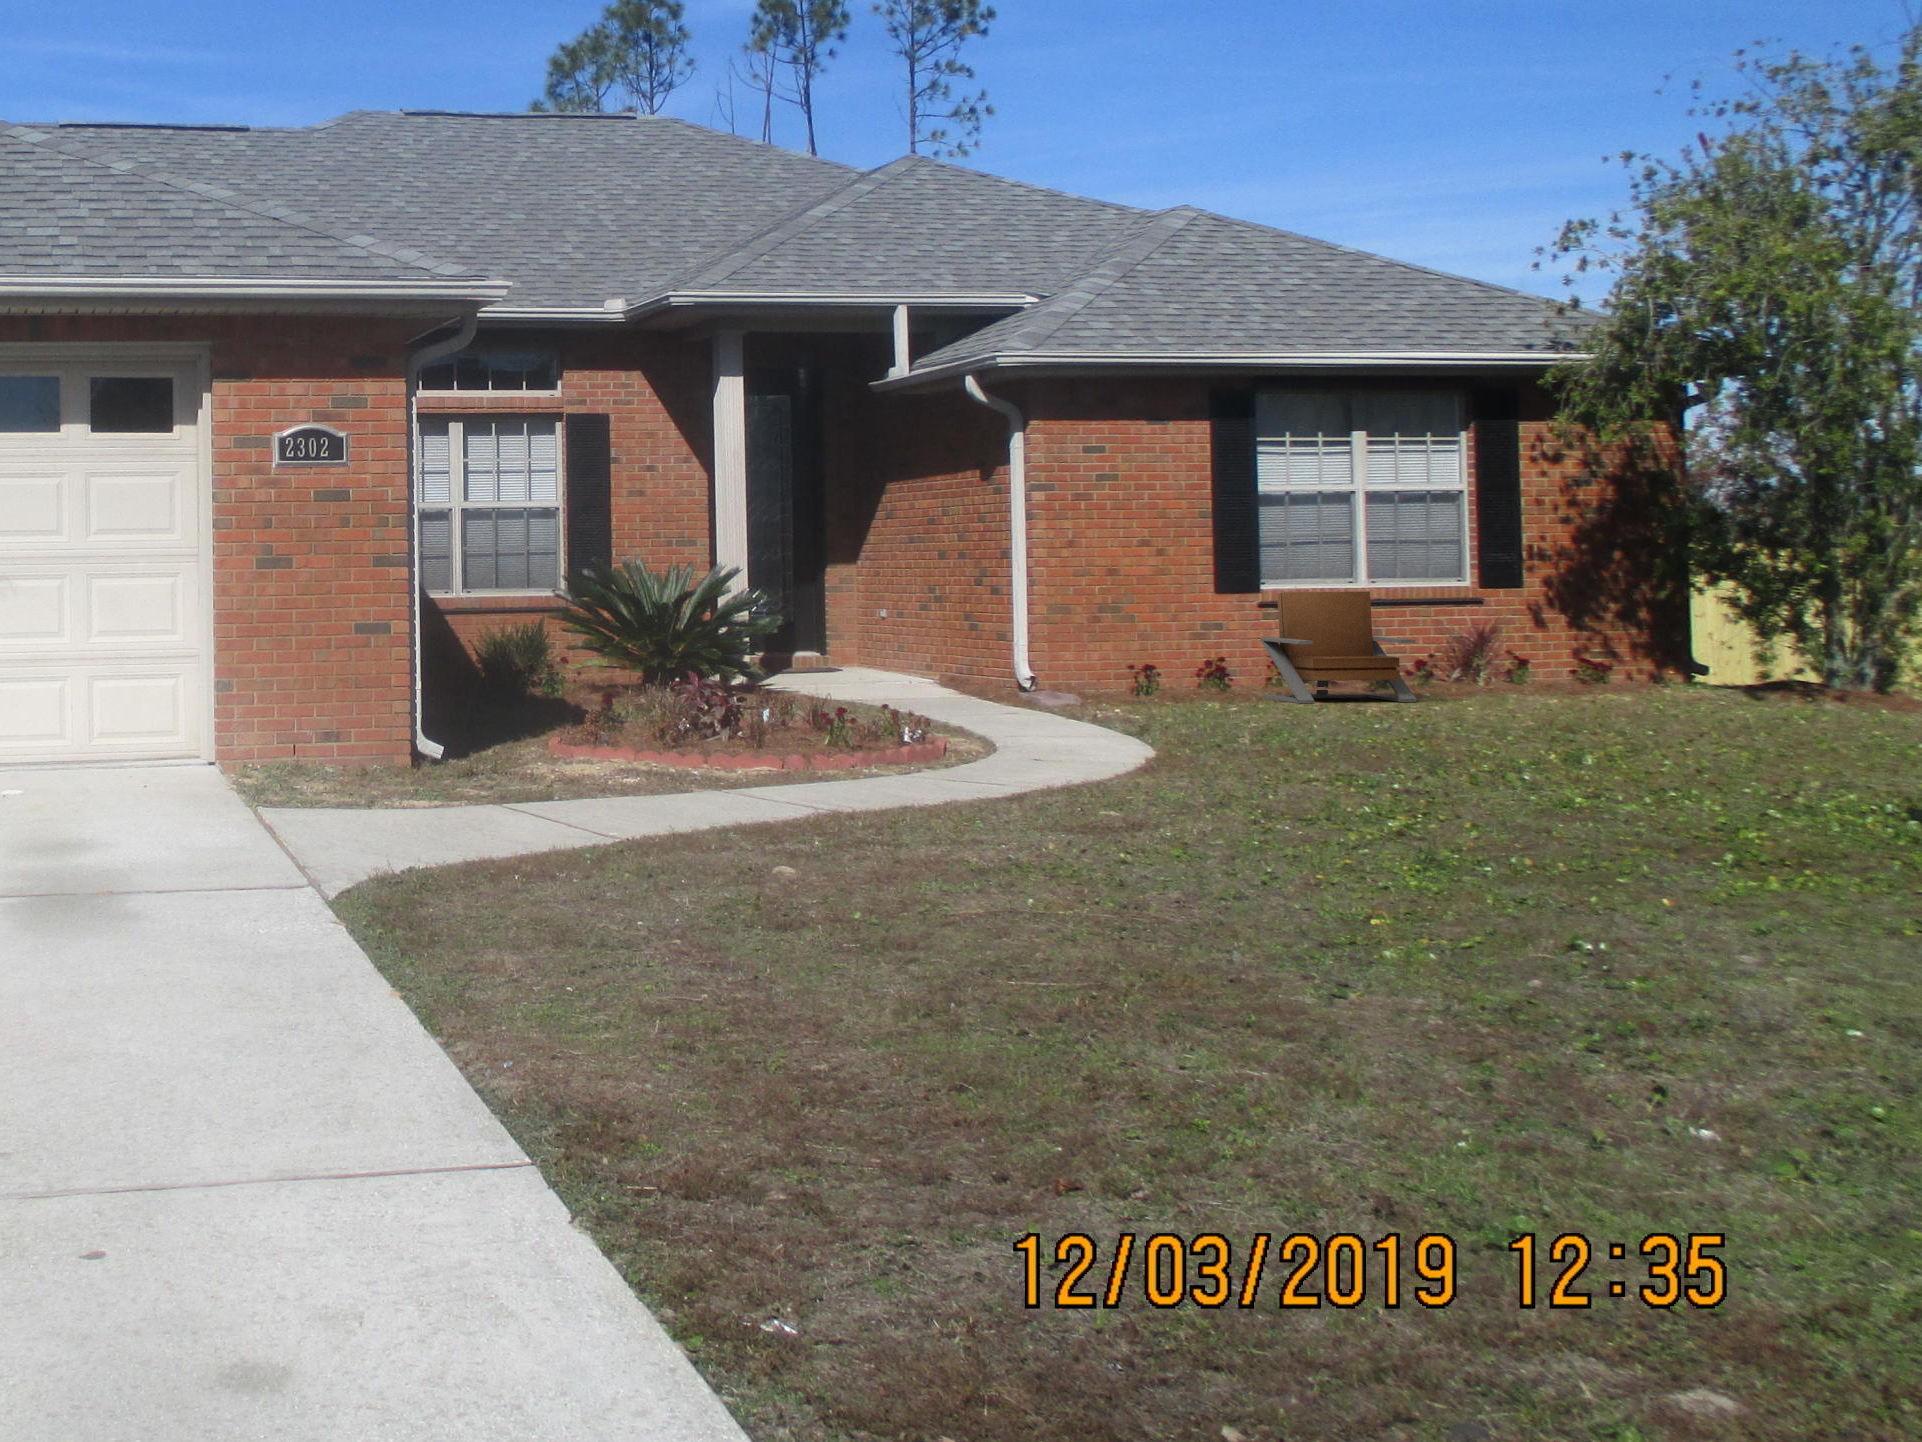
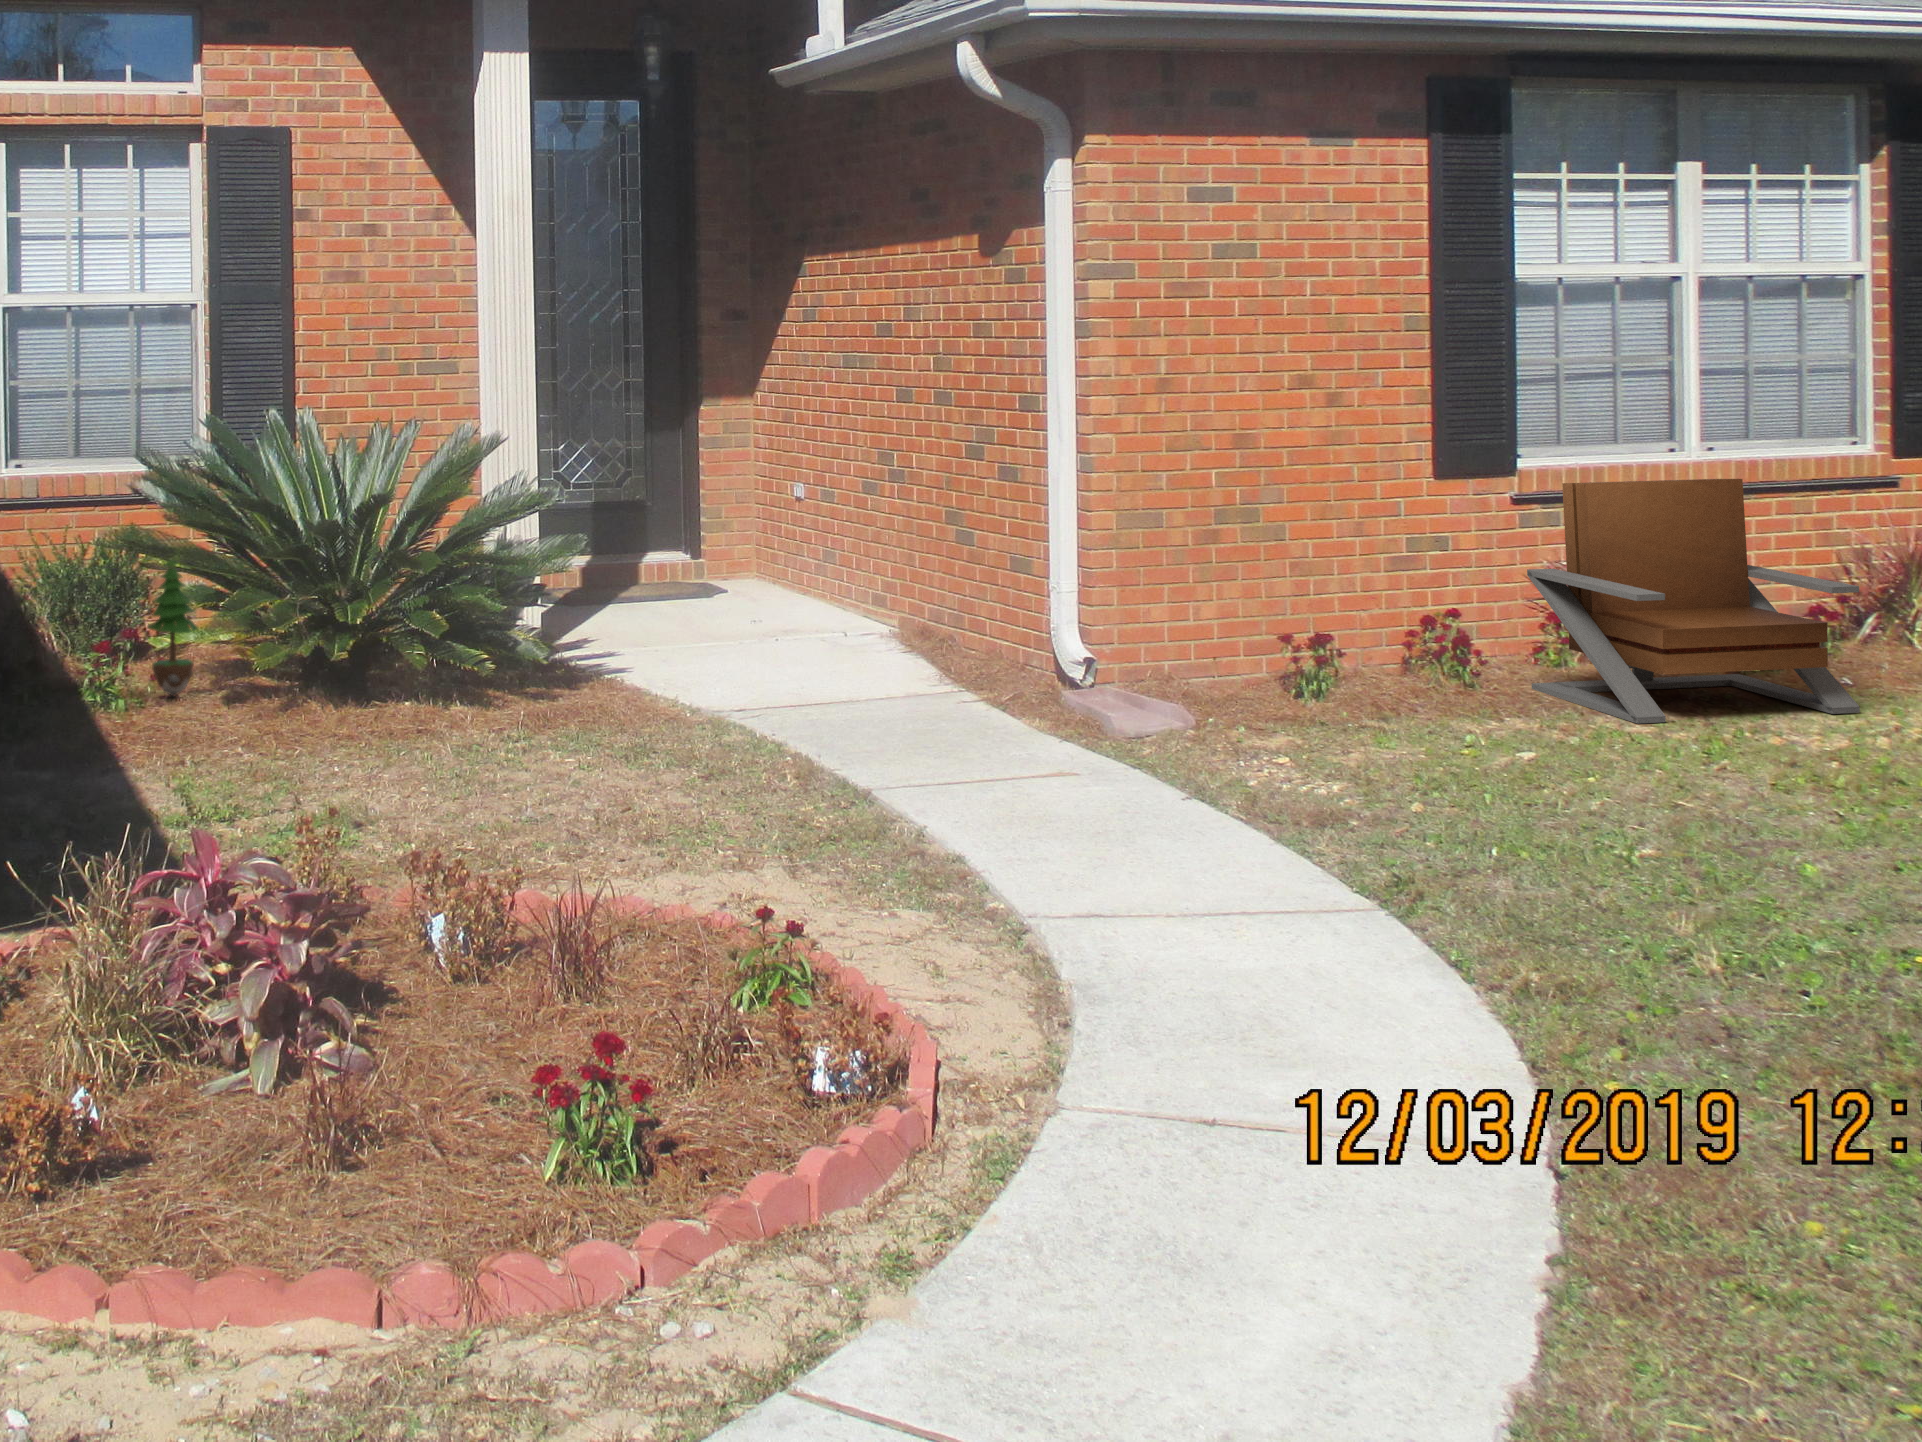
potted tree: none [565,625,590,696] -> present [147,560,198,696]

